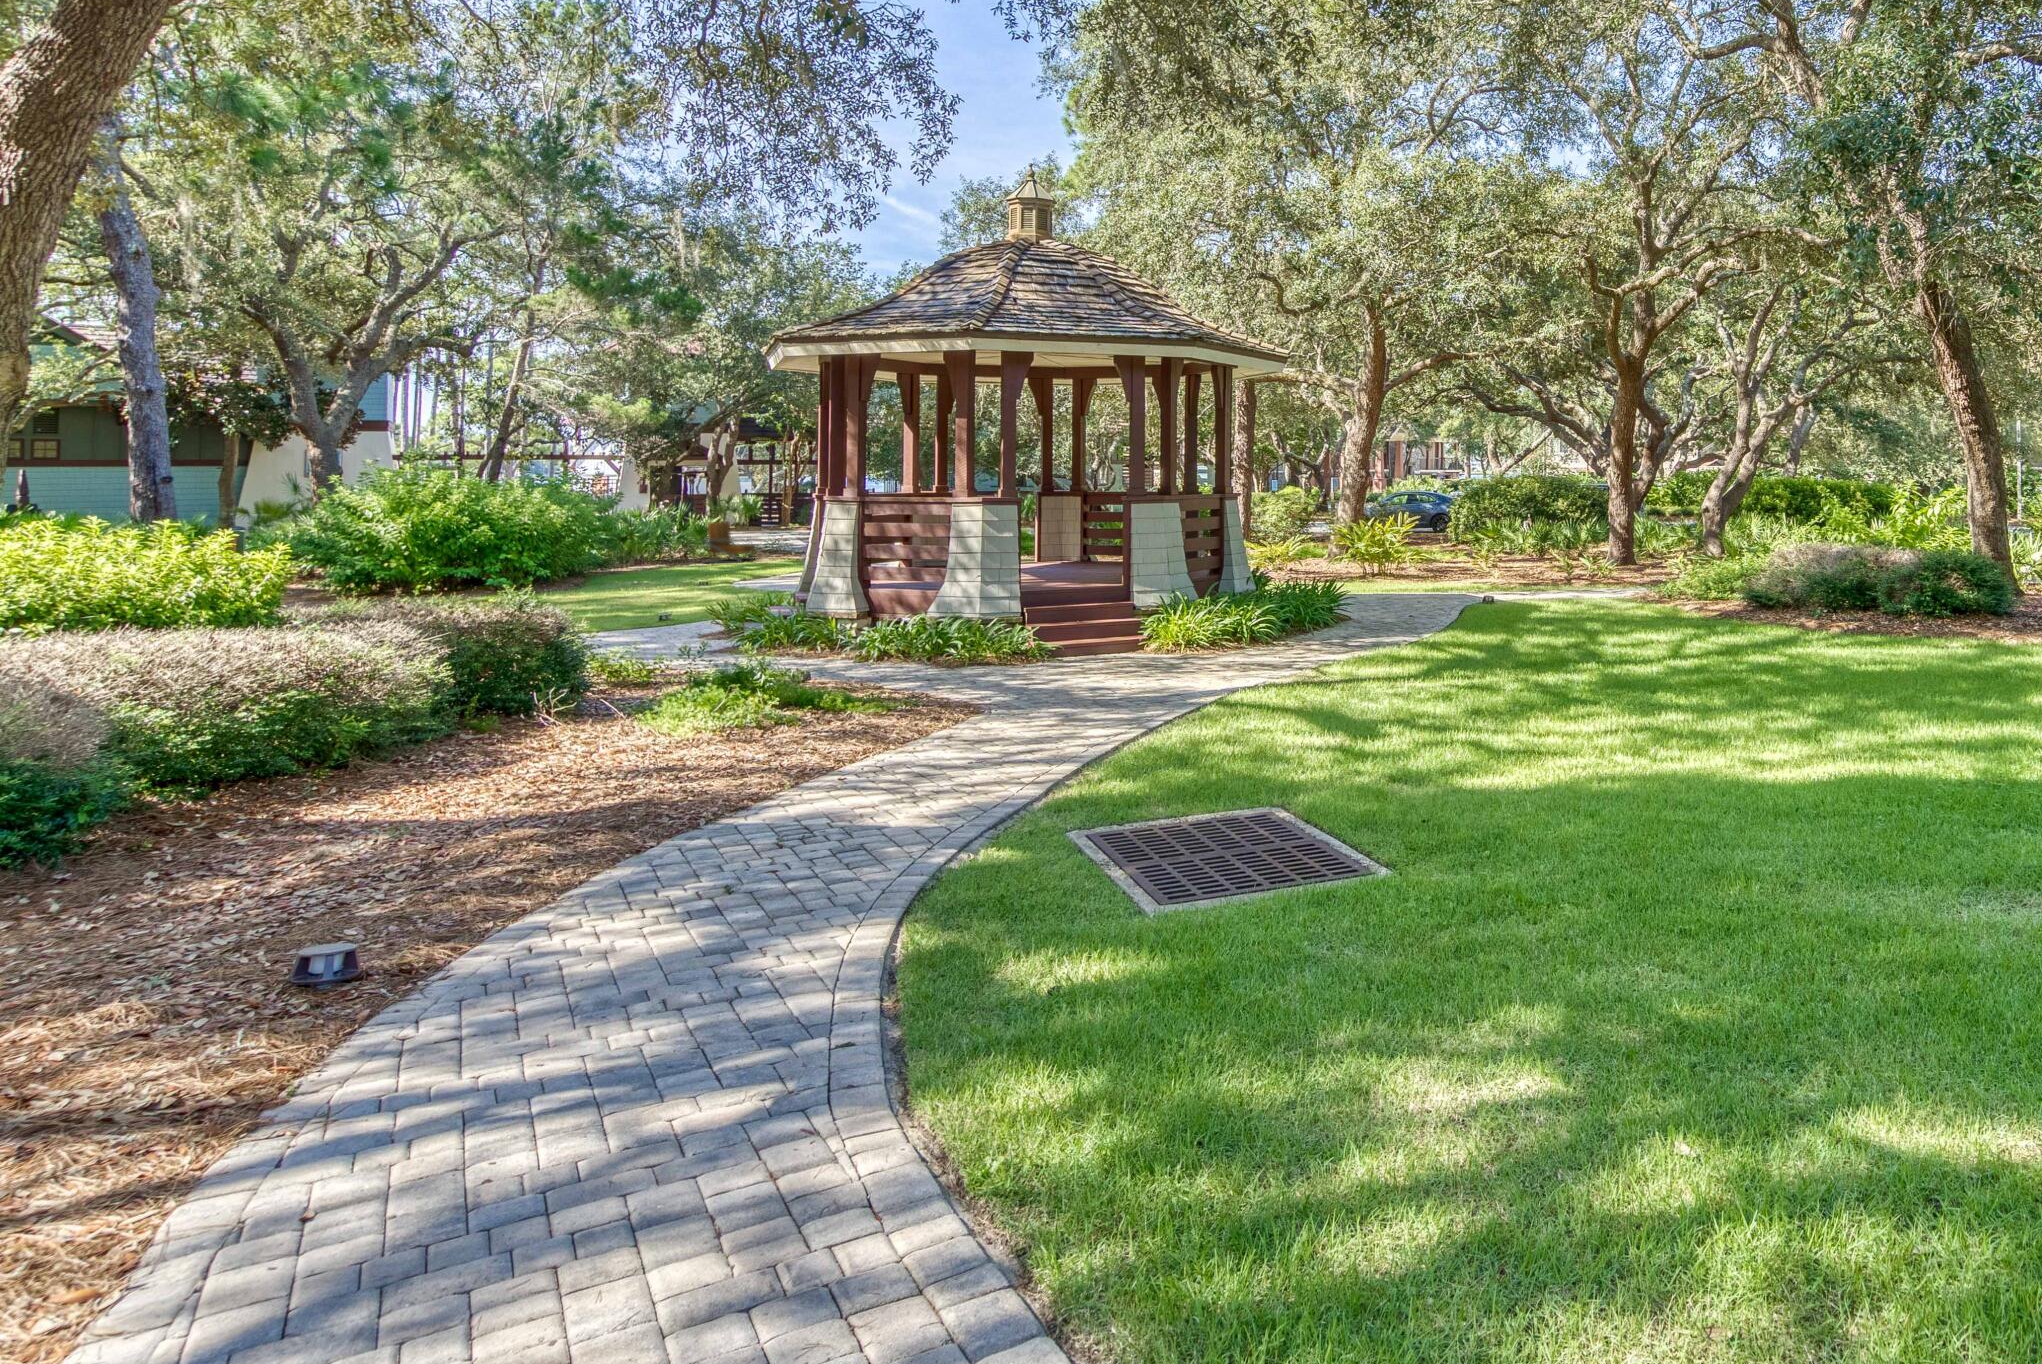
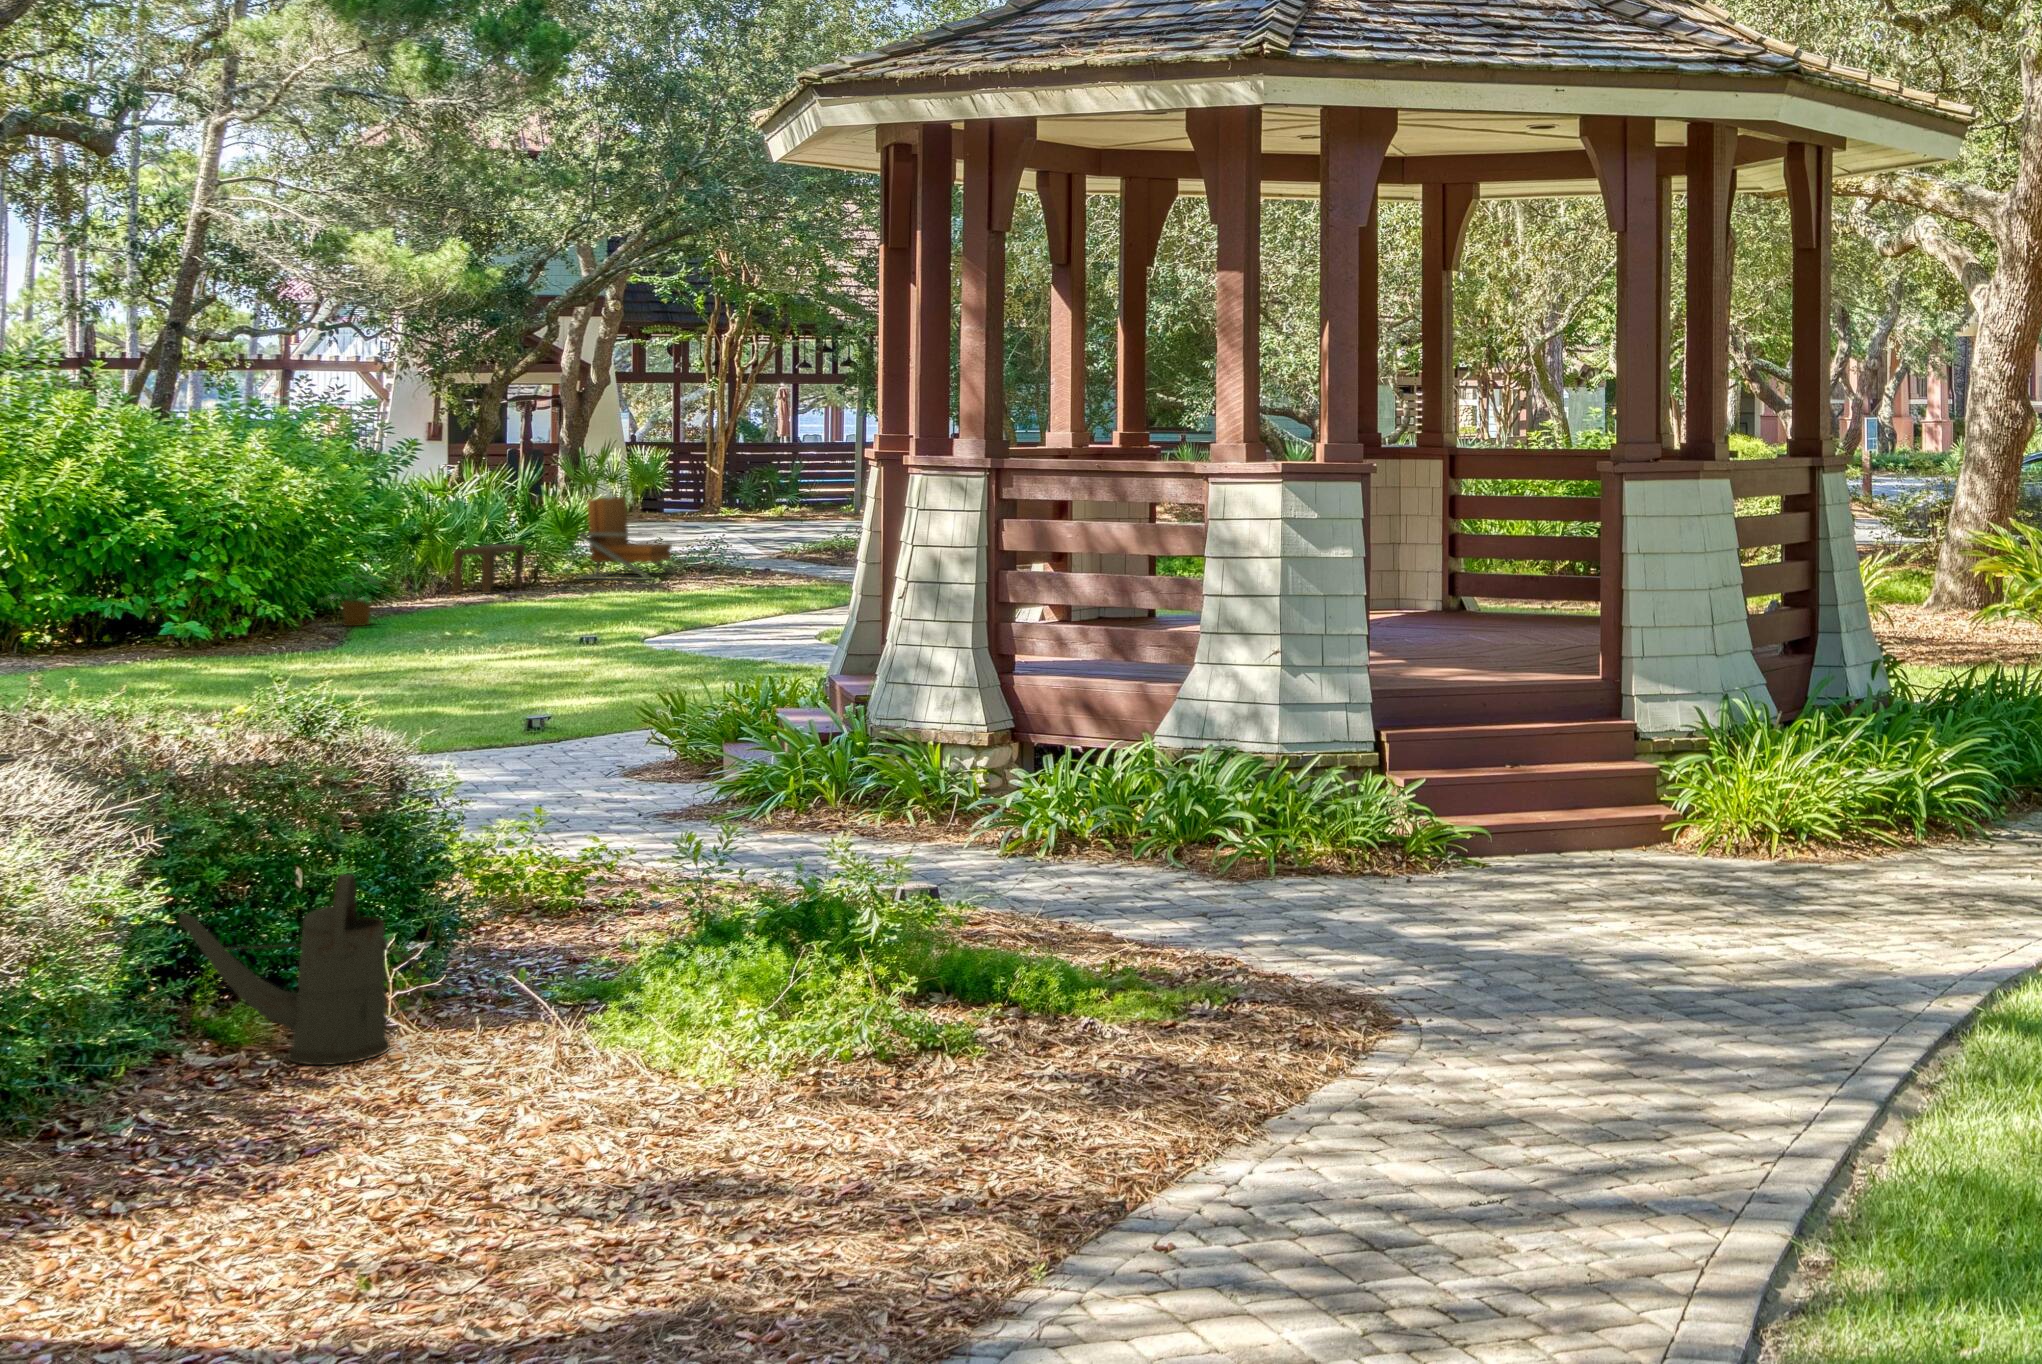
bench: none [630,546,672,571] -> present [453,544,526,594]
potted plant: none [553,562,587,588] -> present [329,575,377,626]
watering can: none [472,657,573,726] -> present [179,874,422,1065]

